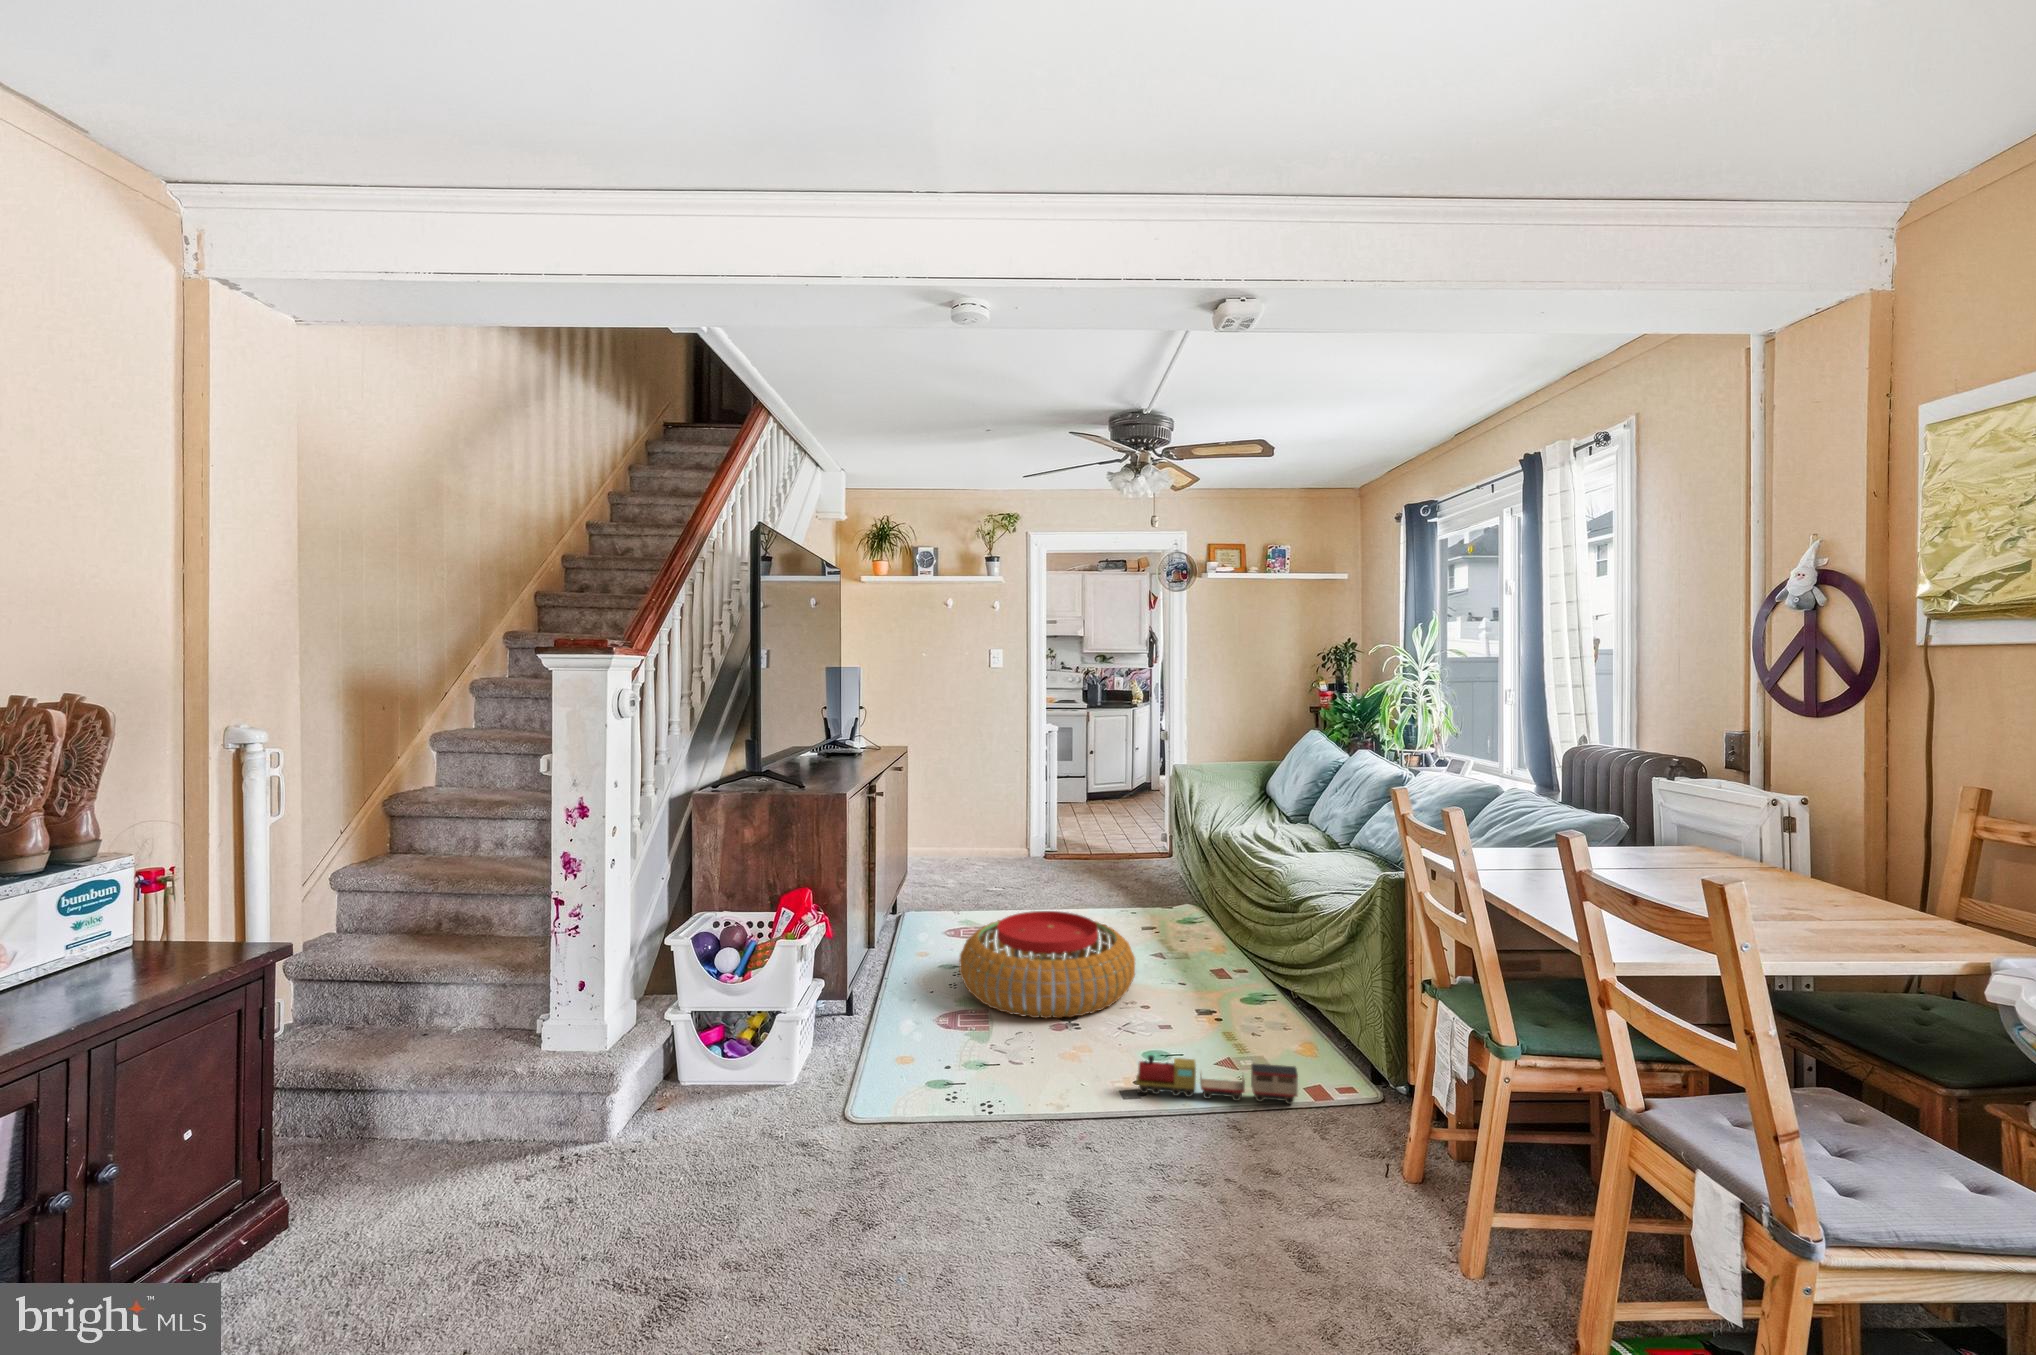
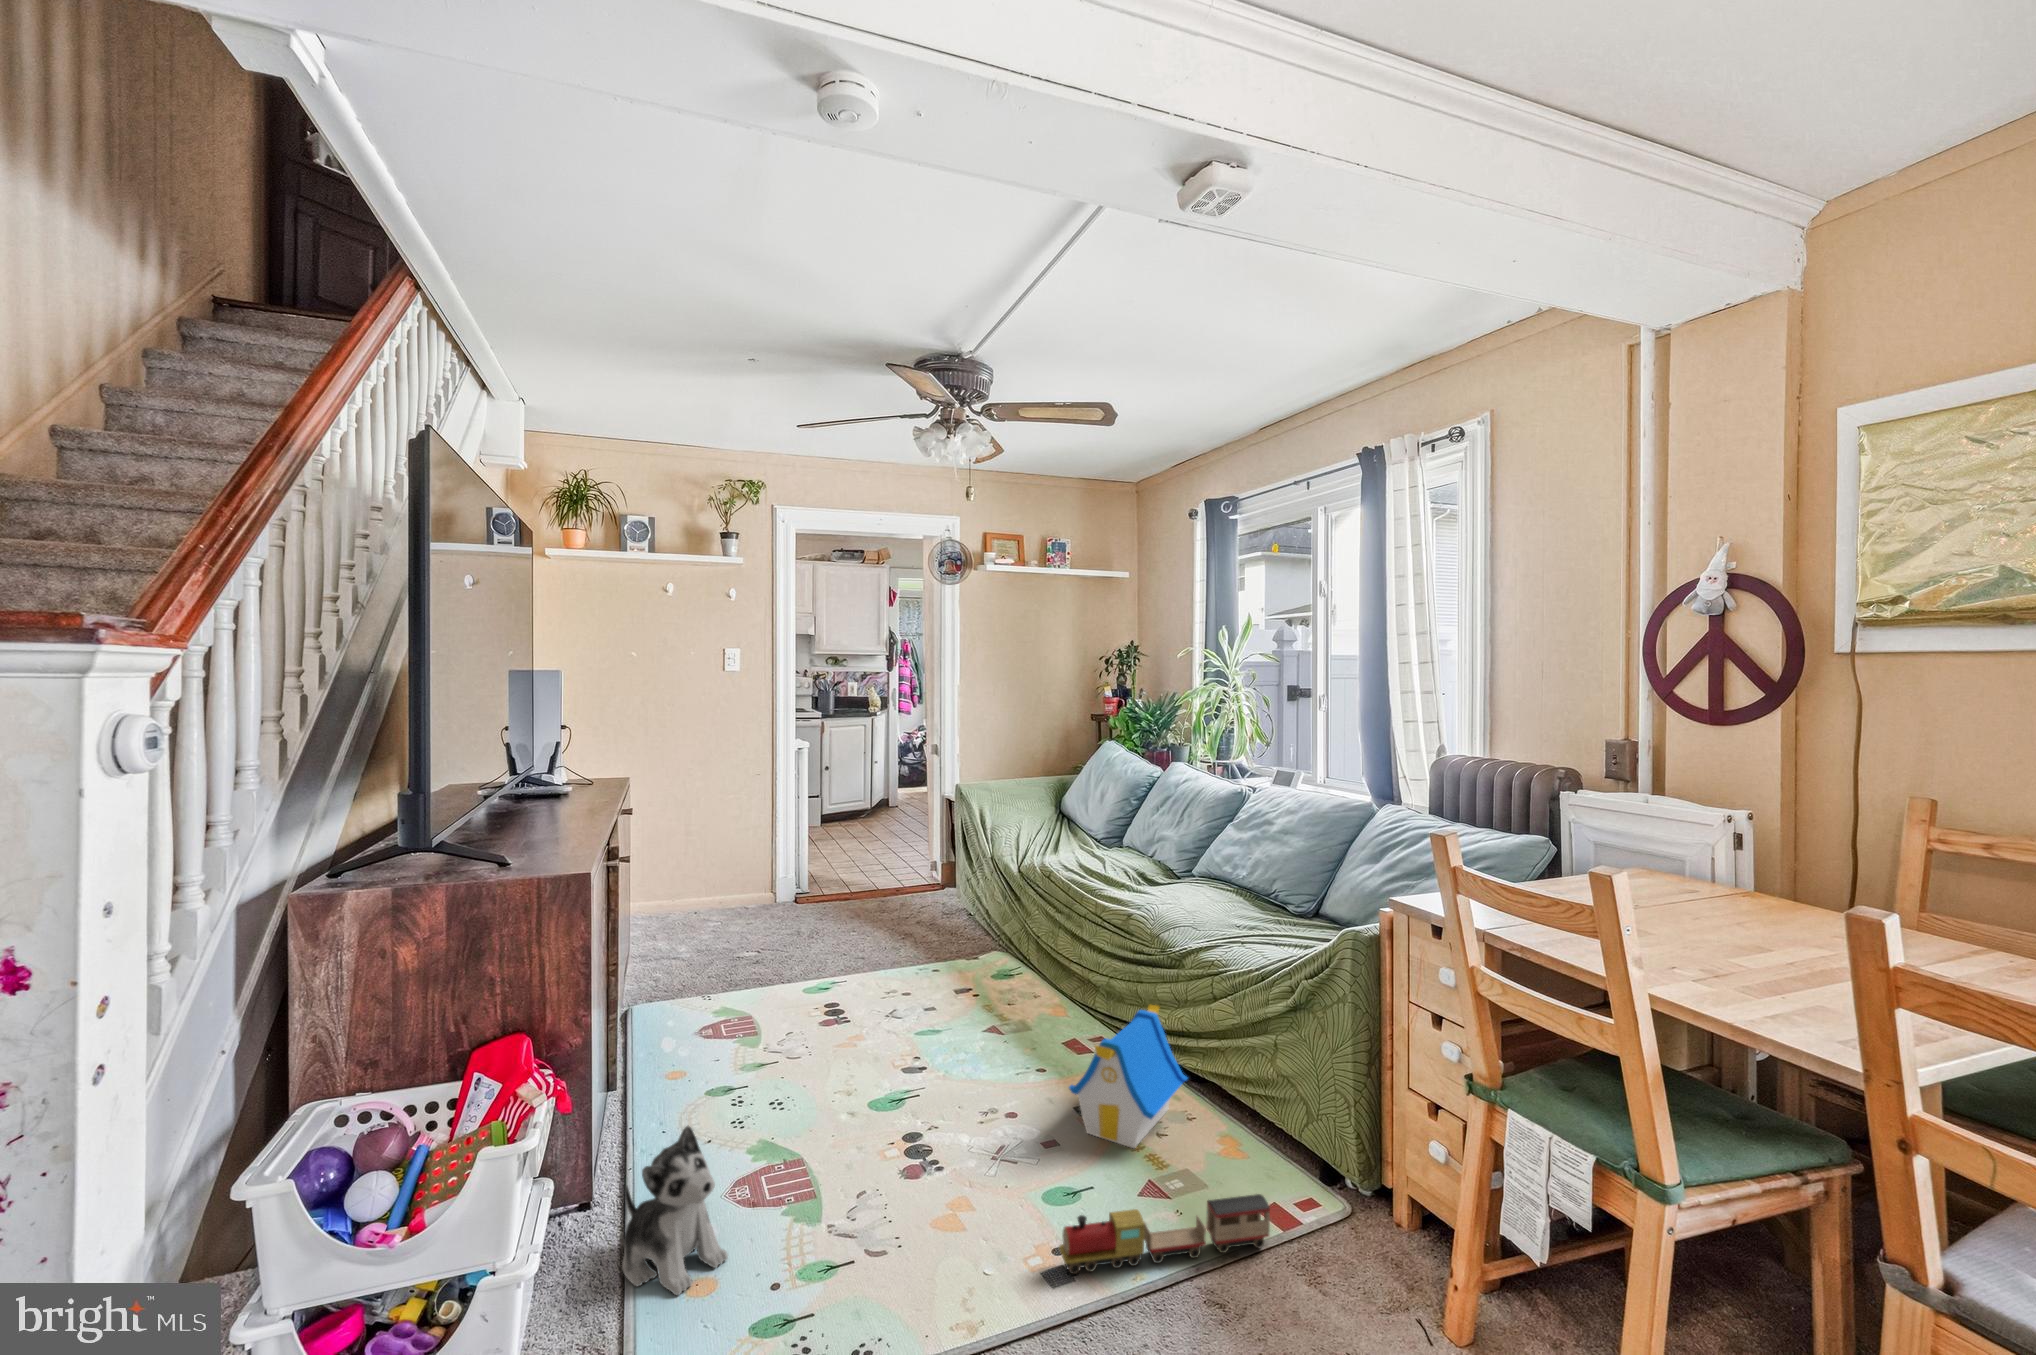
pouf: present [959,911,1135,1018] -> none [747,997,991,1163]
toy house: none [1185,936,1286,1038] -> present [1069,1005,1187,1148]
plush toy: none [864,960,926,1061] -> present [622,1126,728,1295]

